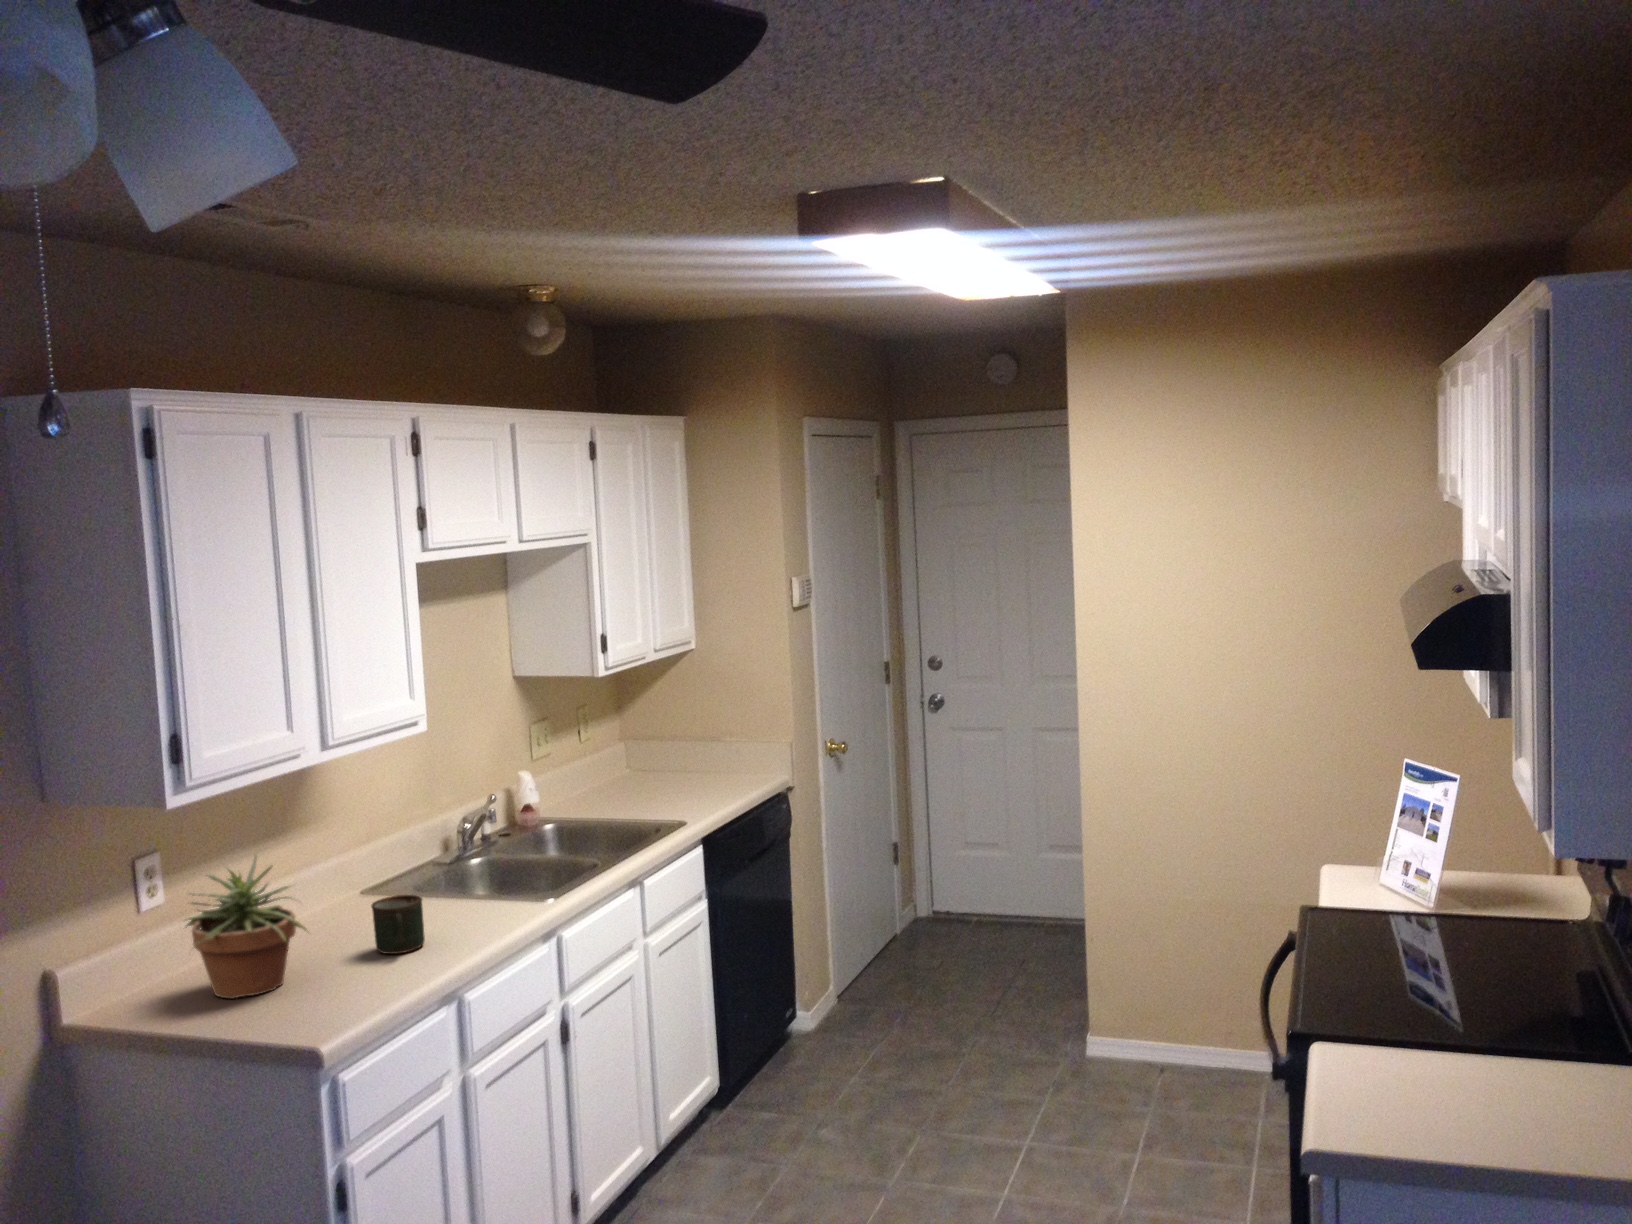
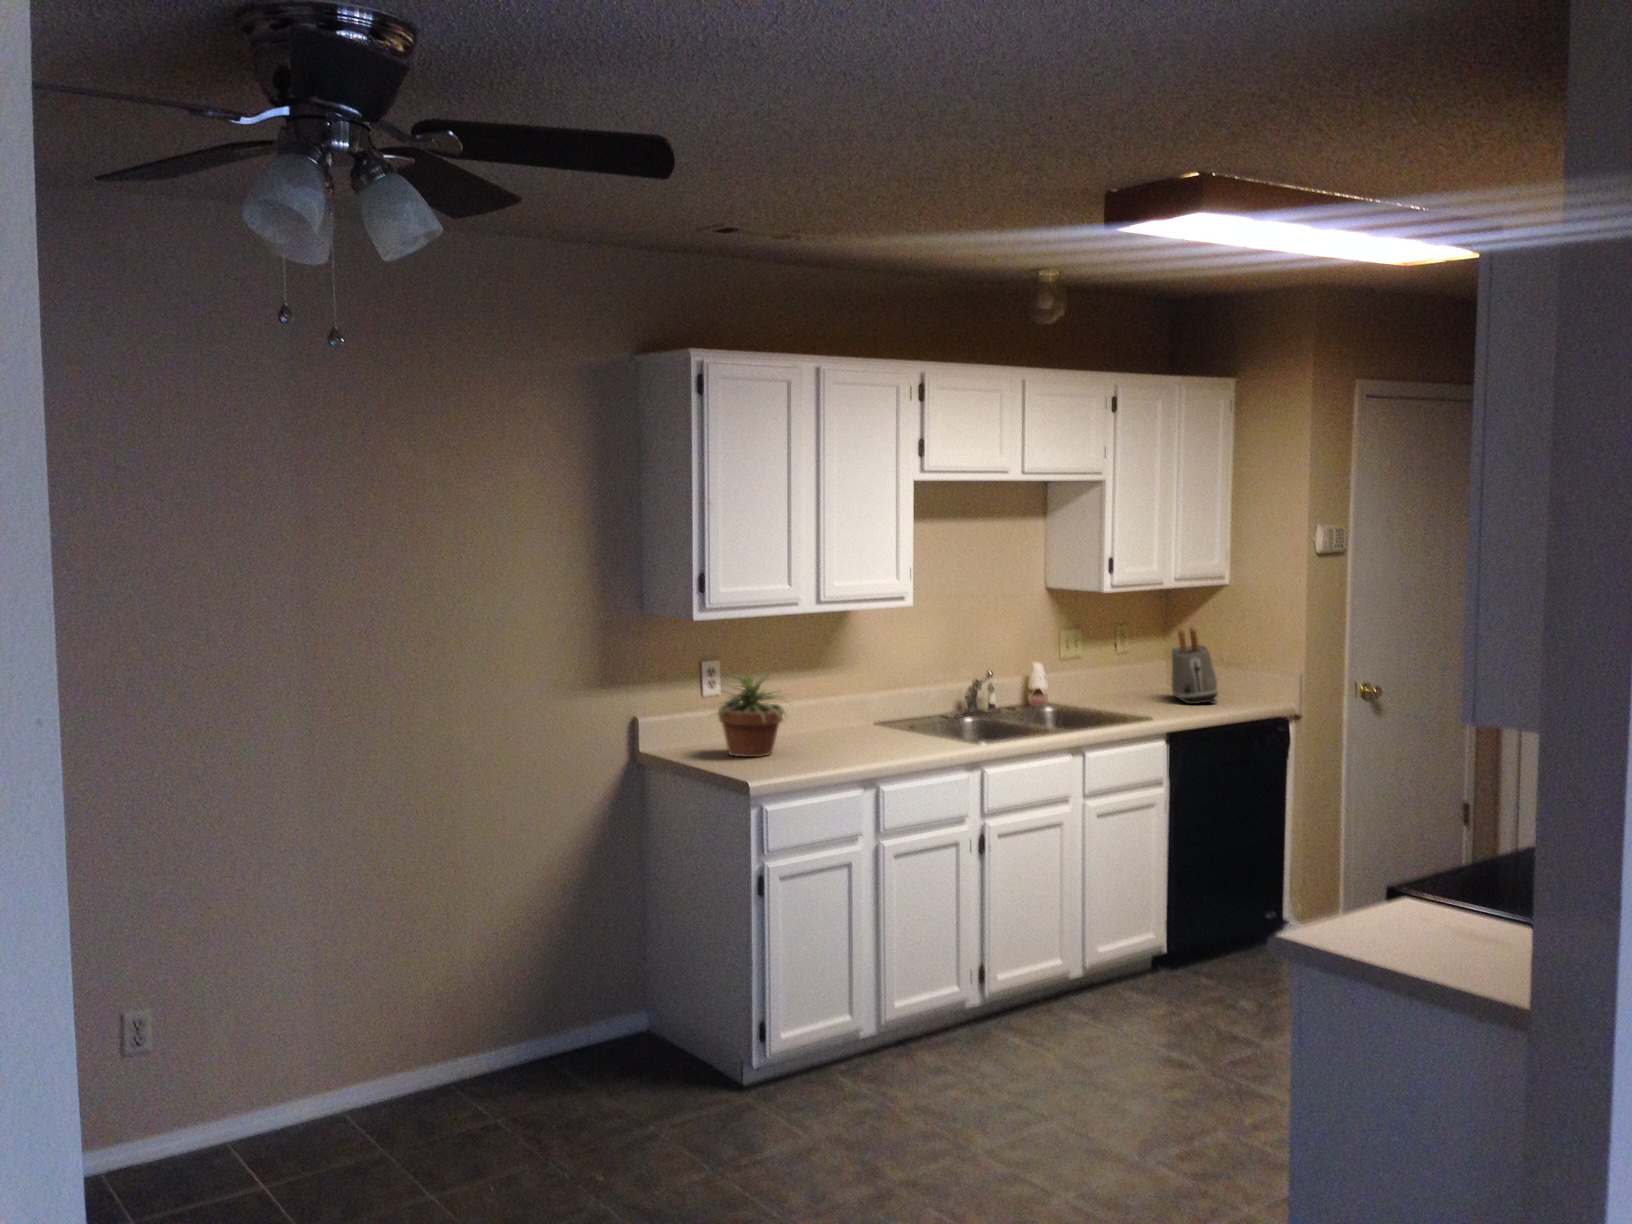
toaster: none [645,701,714,792] -> present [1171,626,1218,704]
mug: present [371,895,425,954] -> none [839,715,874,753]

